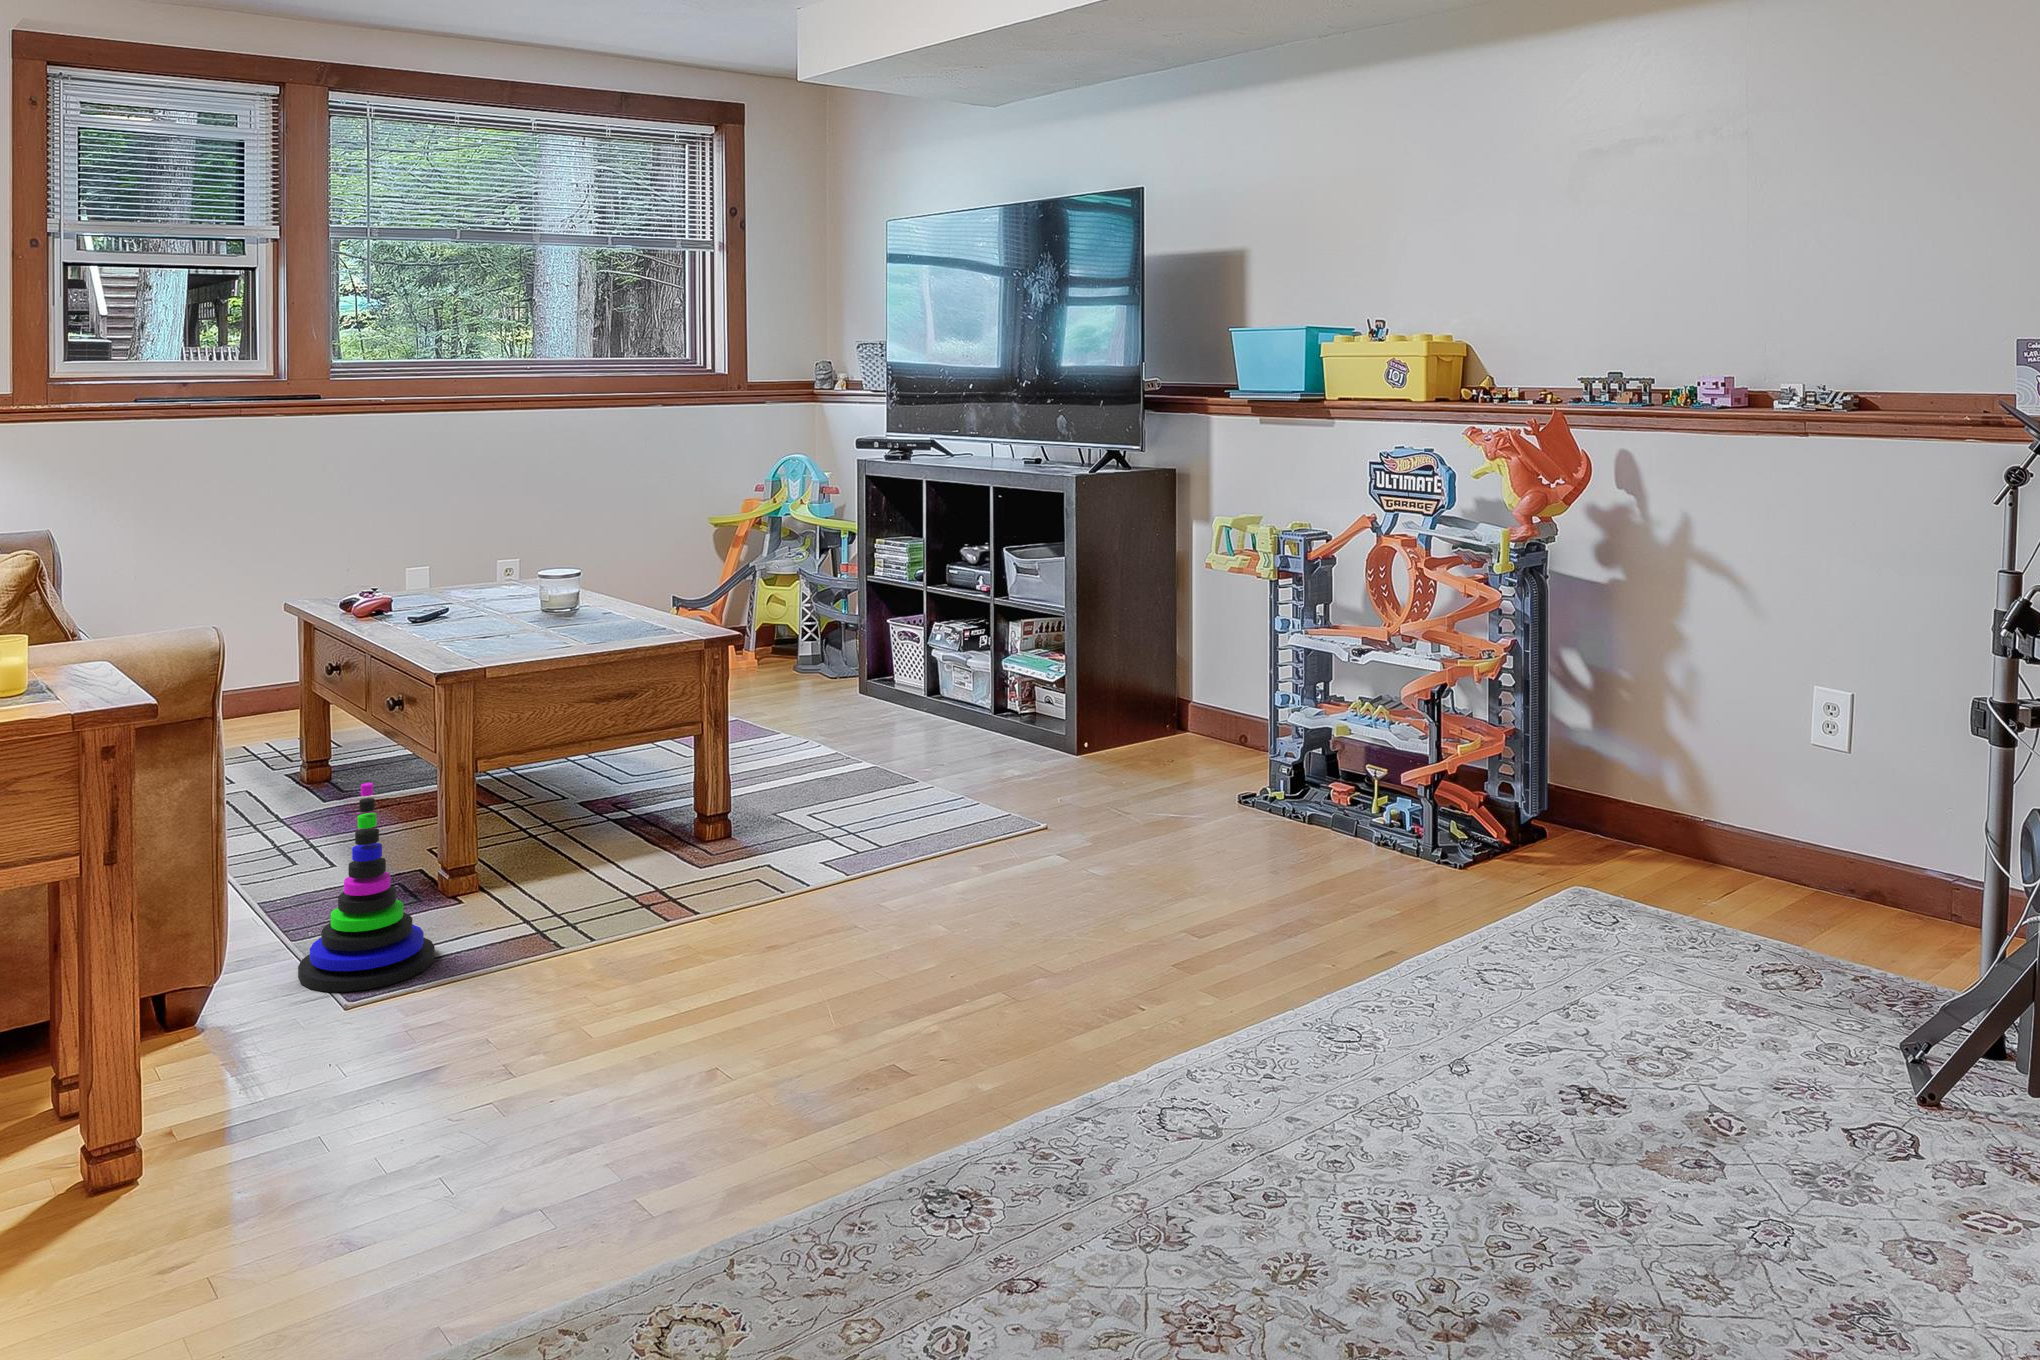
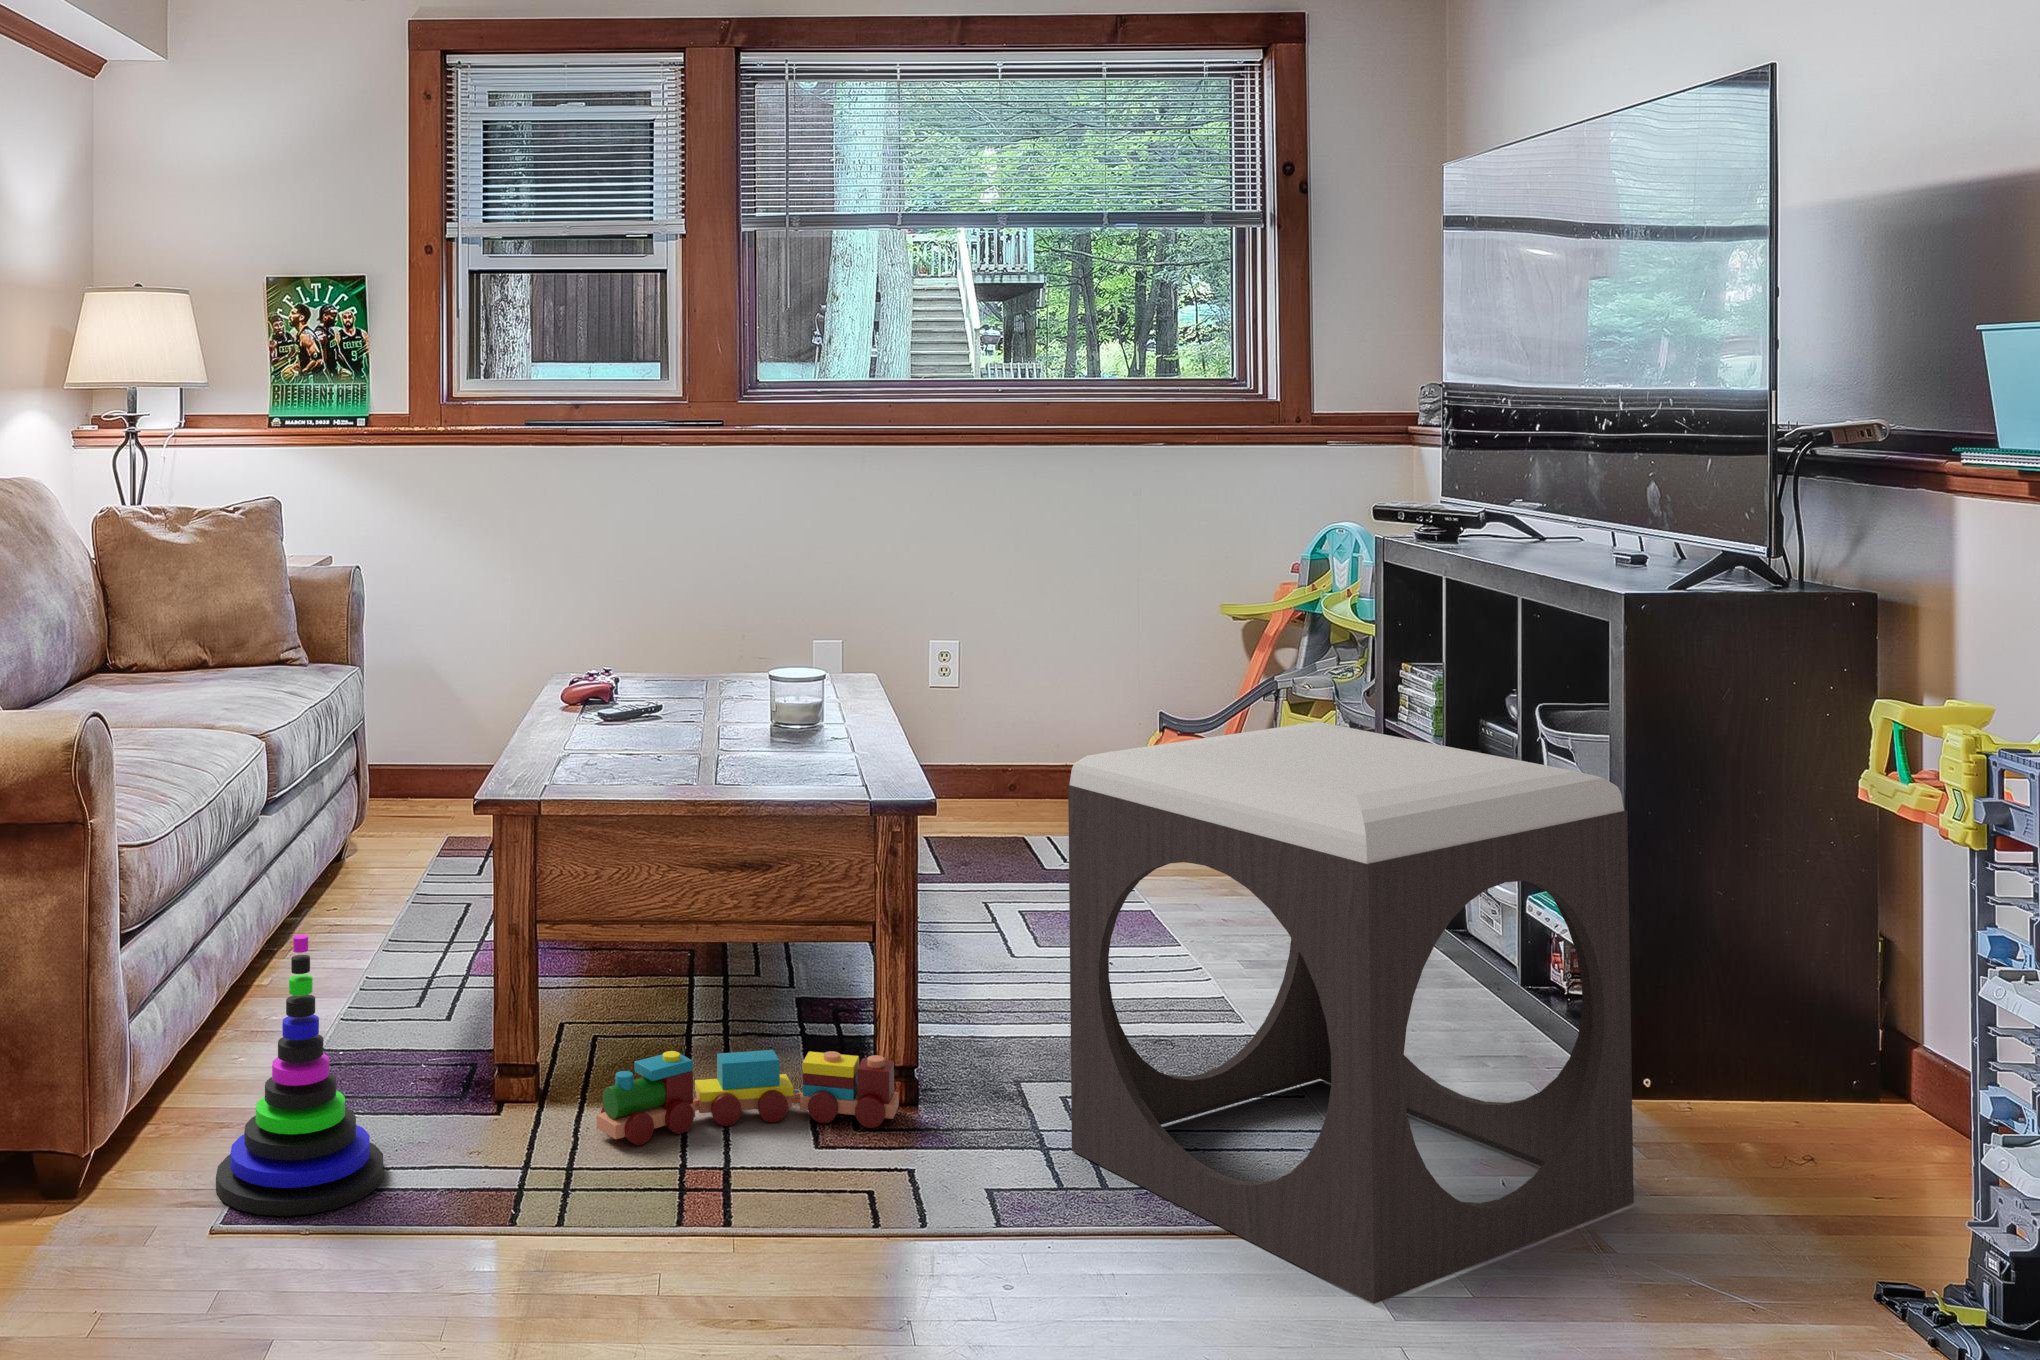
footstool: none [843,564,1120,854] -> present [1068,722,1634,1304]
toy train: none [548,805,731,893] -> present [597,1050,899,1145]

